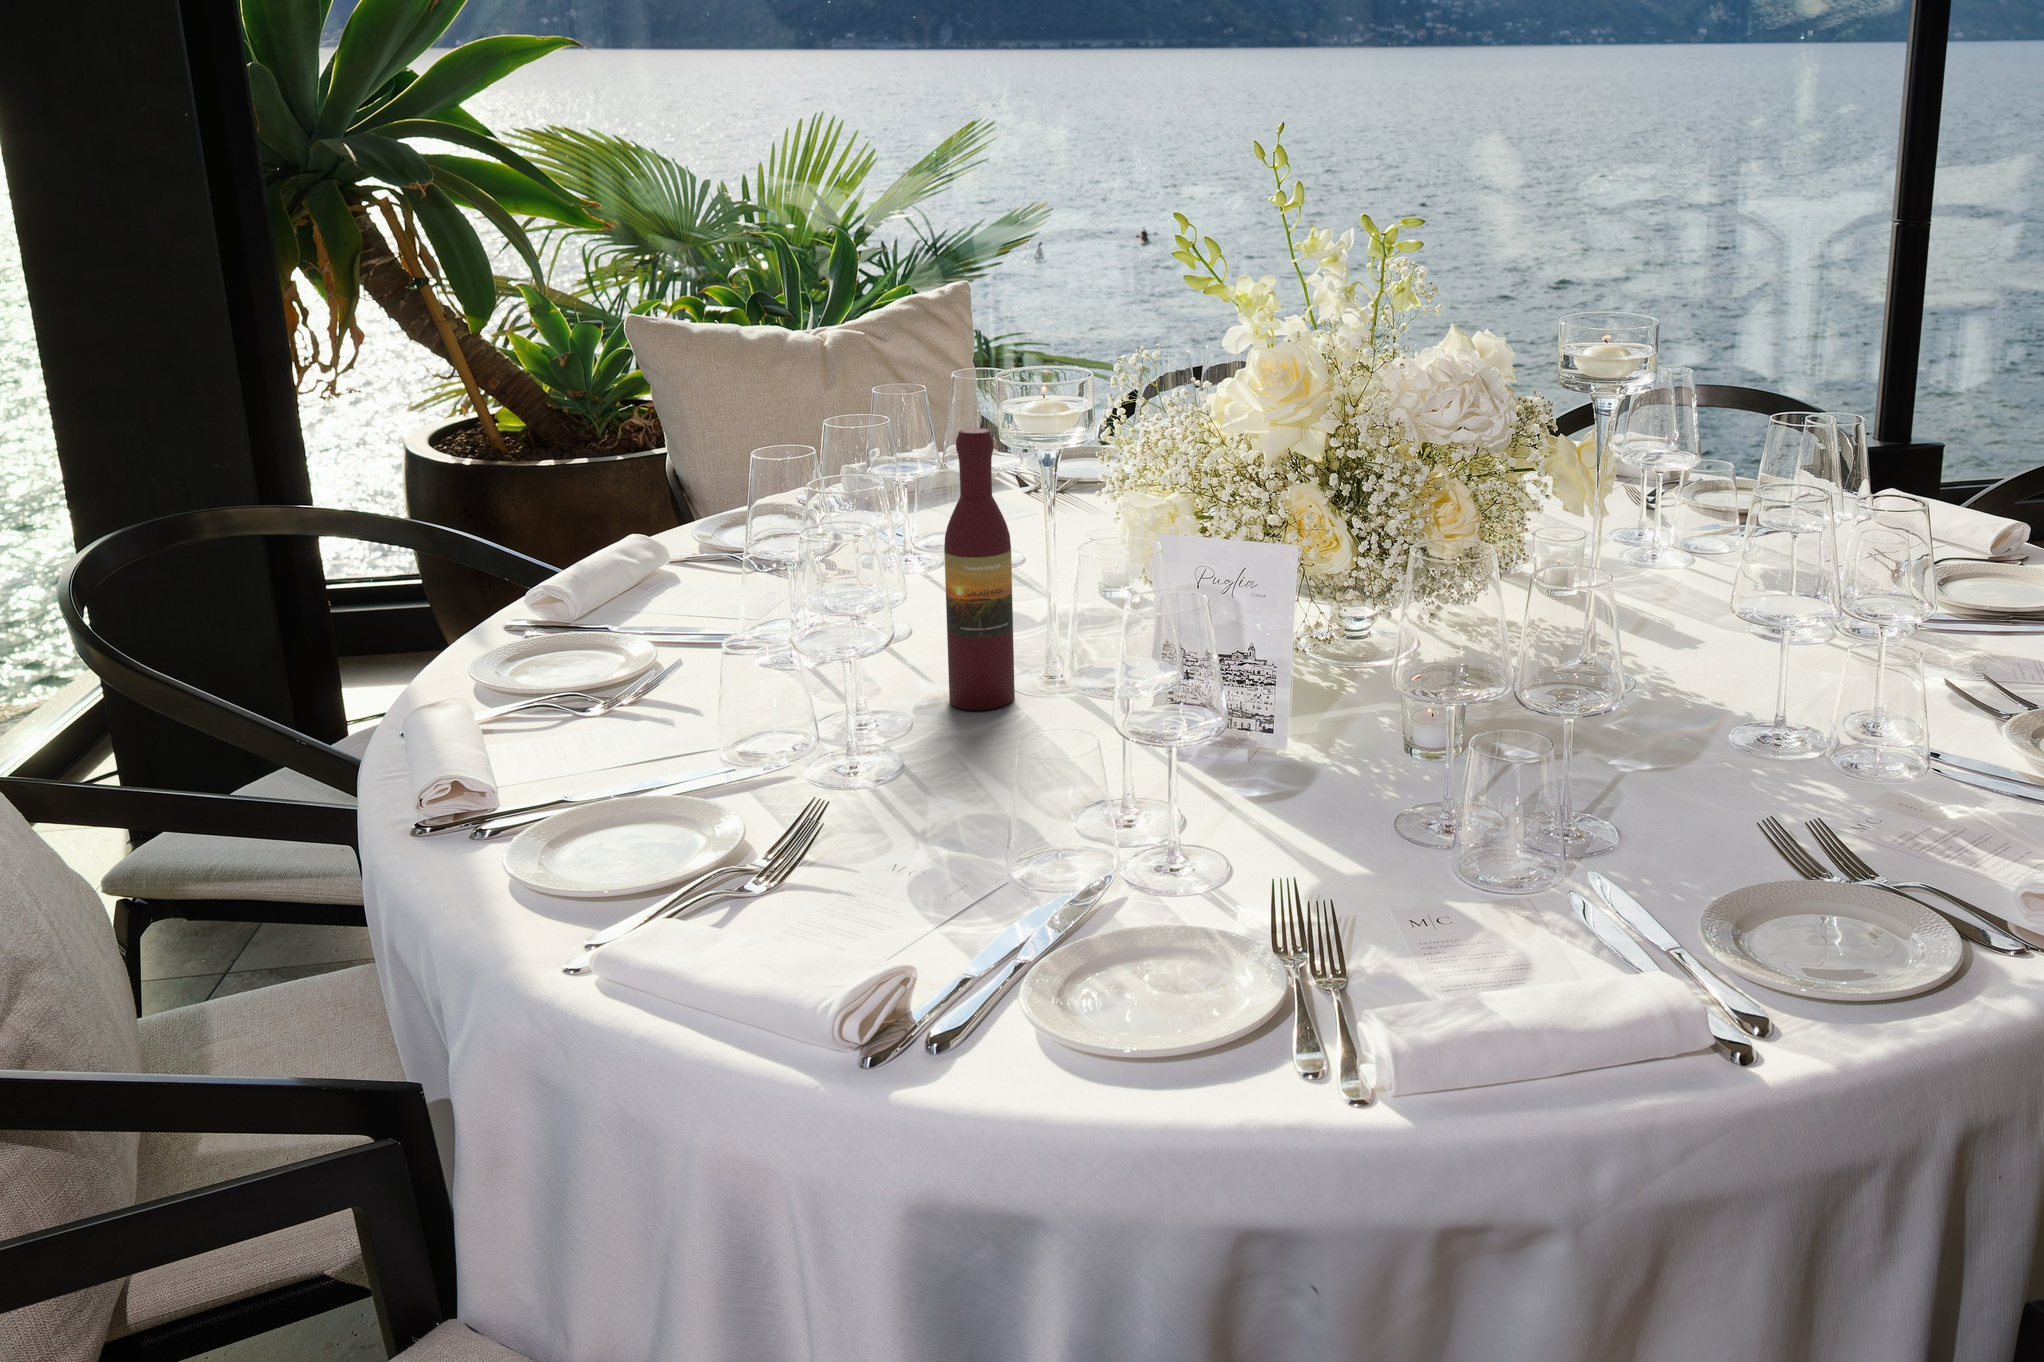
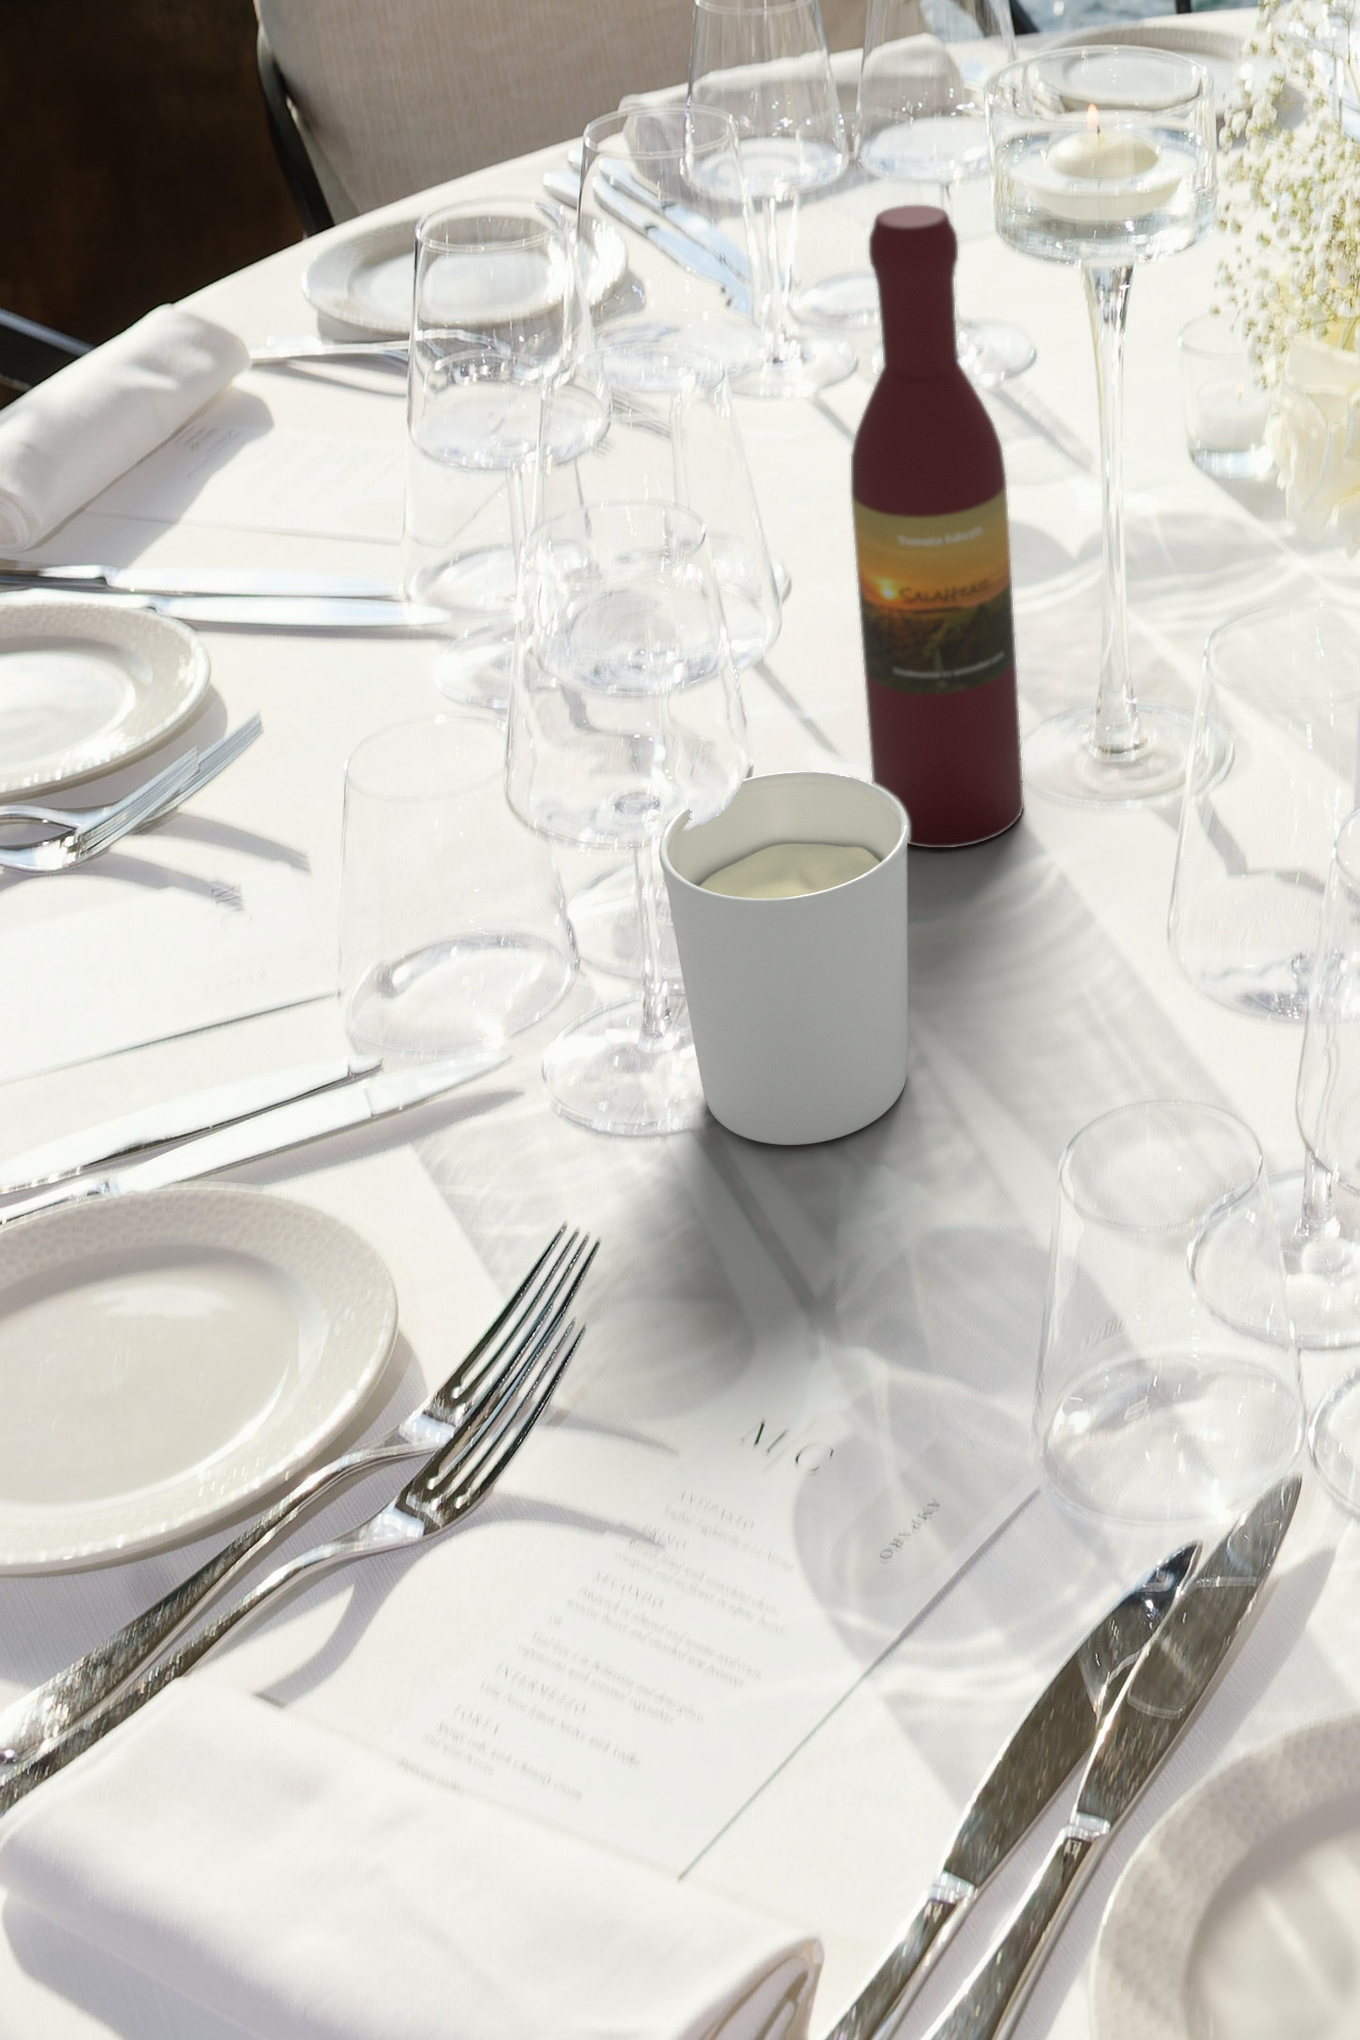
candle holder: none [861,646,968,798] -> present [659,771,909,1145]

